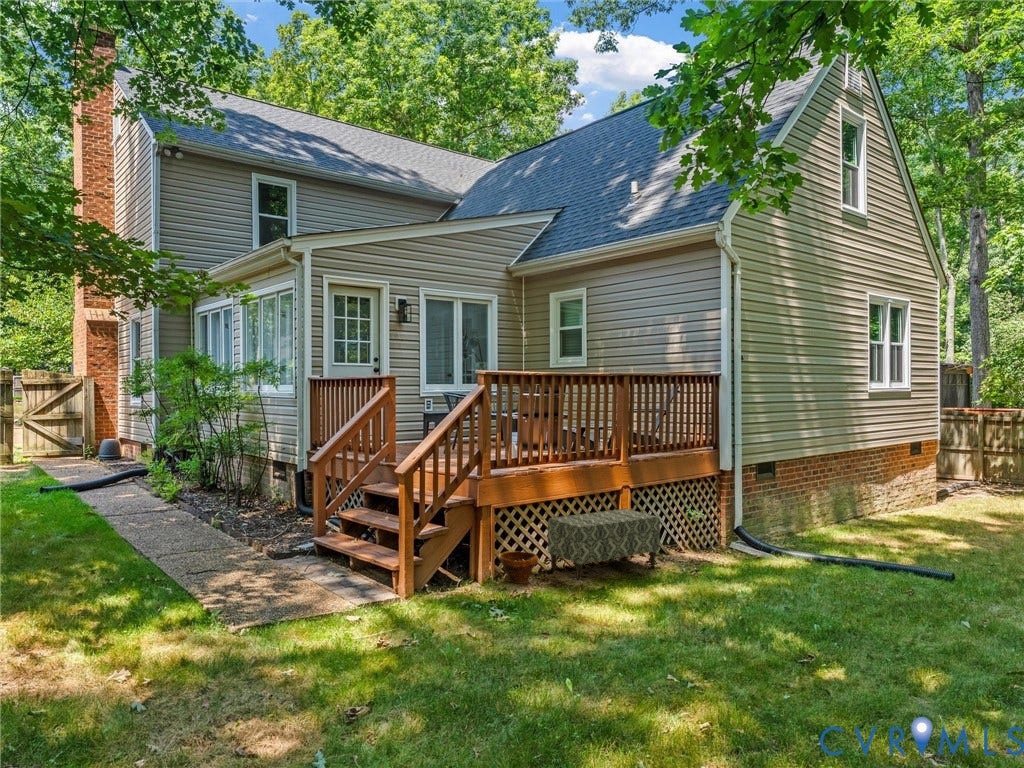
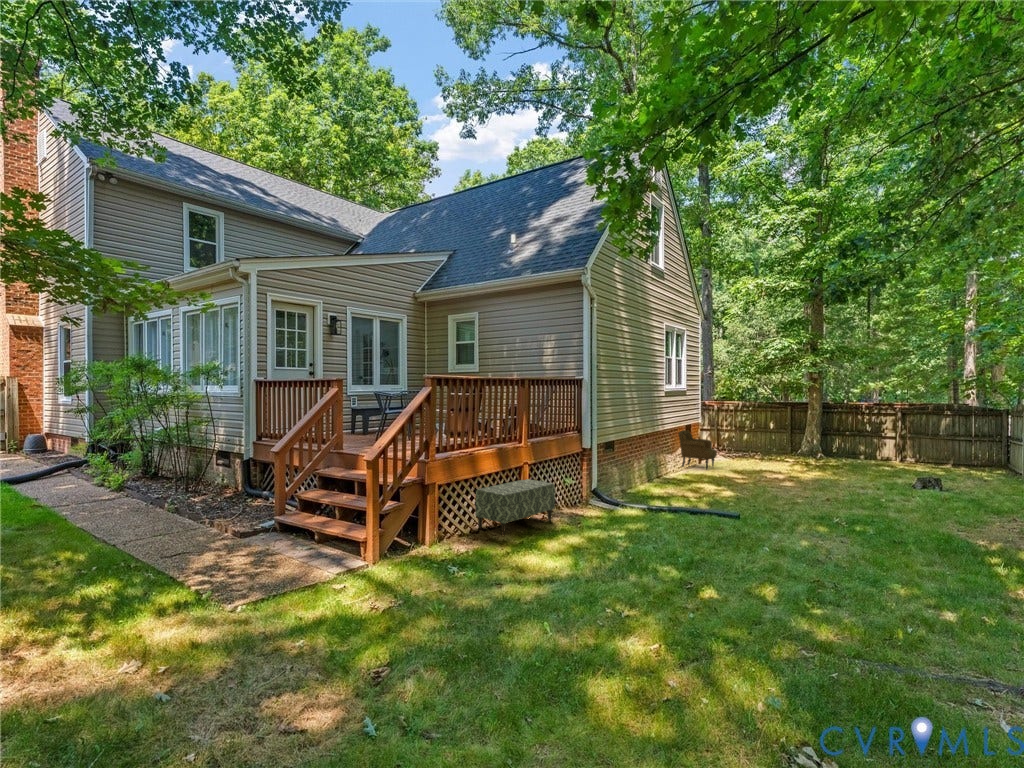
armchair: none [899,451,967,513] -> present [678,430,717,470]
planter: present [499,551,538,583] -> none [442,517,474,542]

